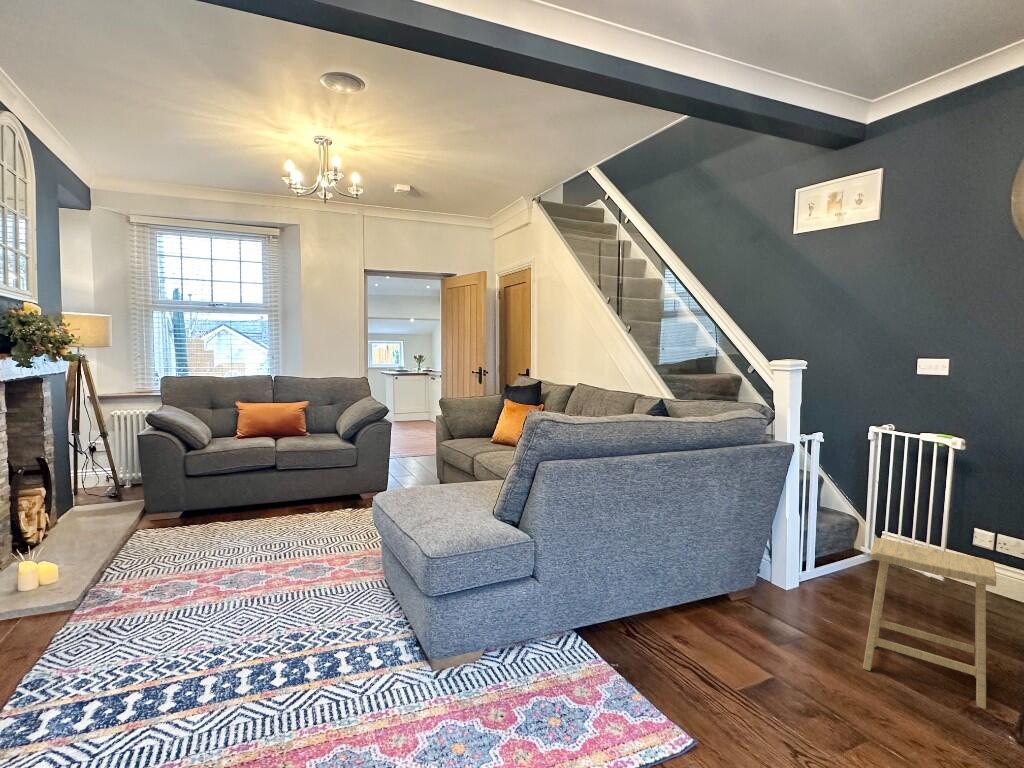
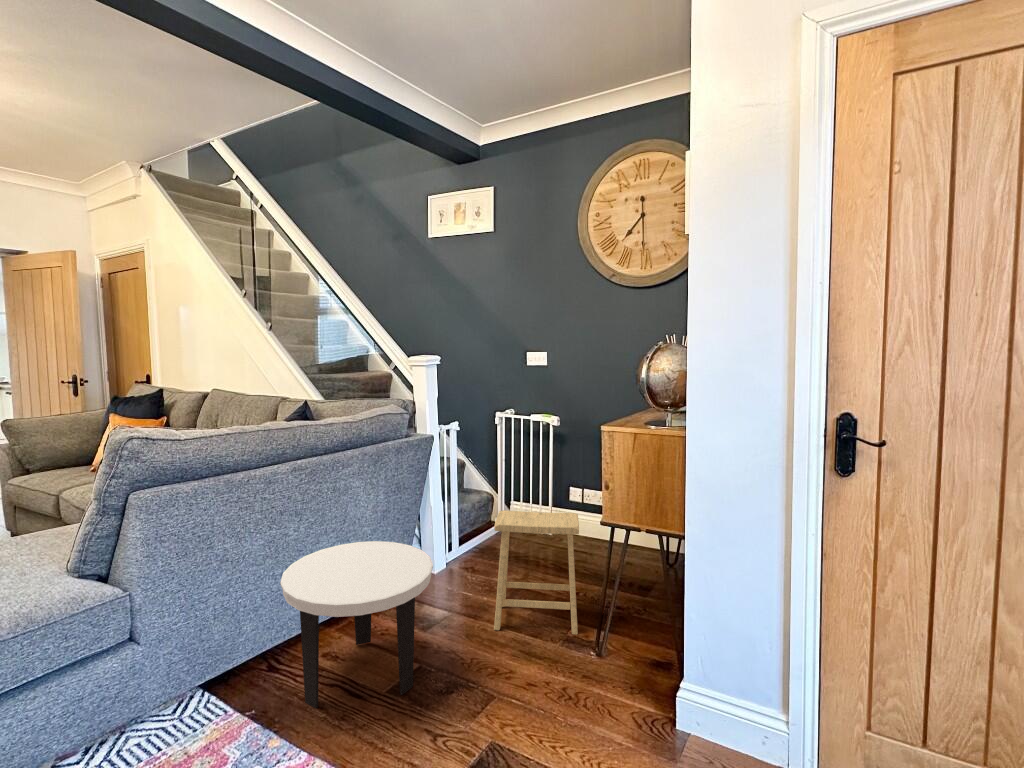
side table: none [645,538,795,700] -> present [280,541,433,709]

